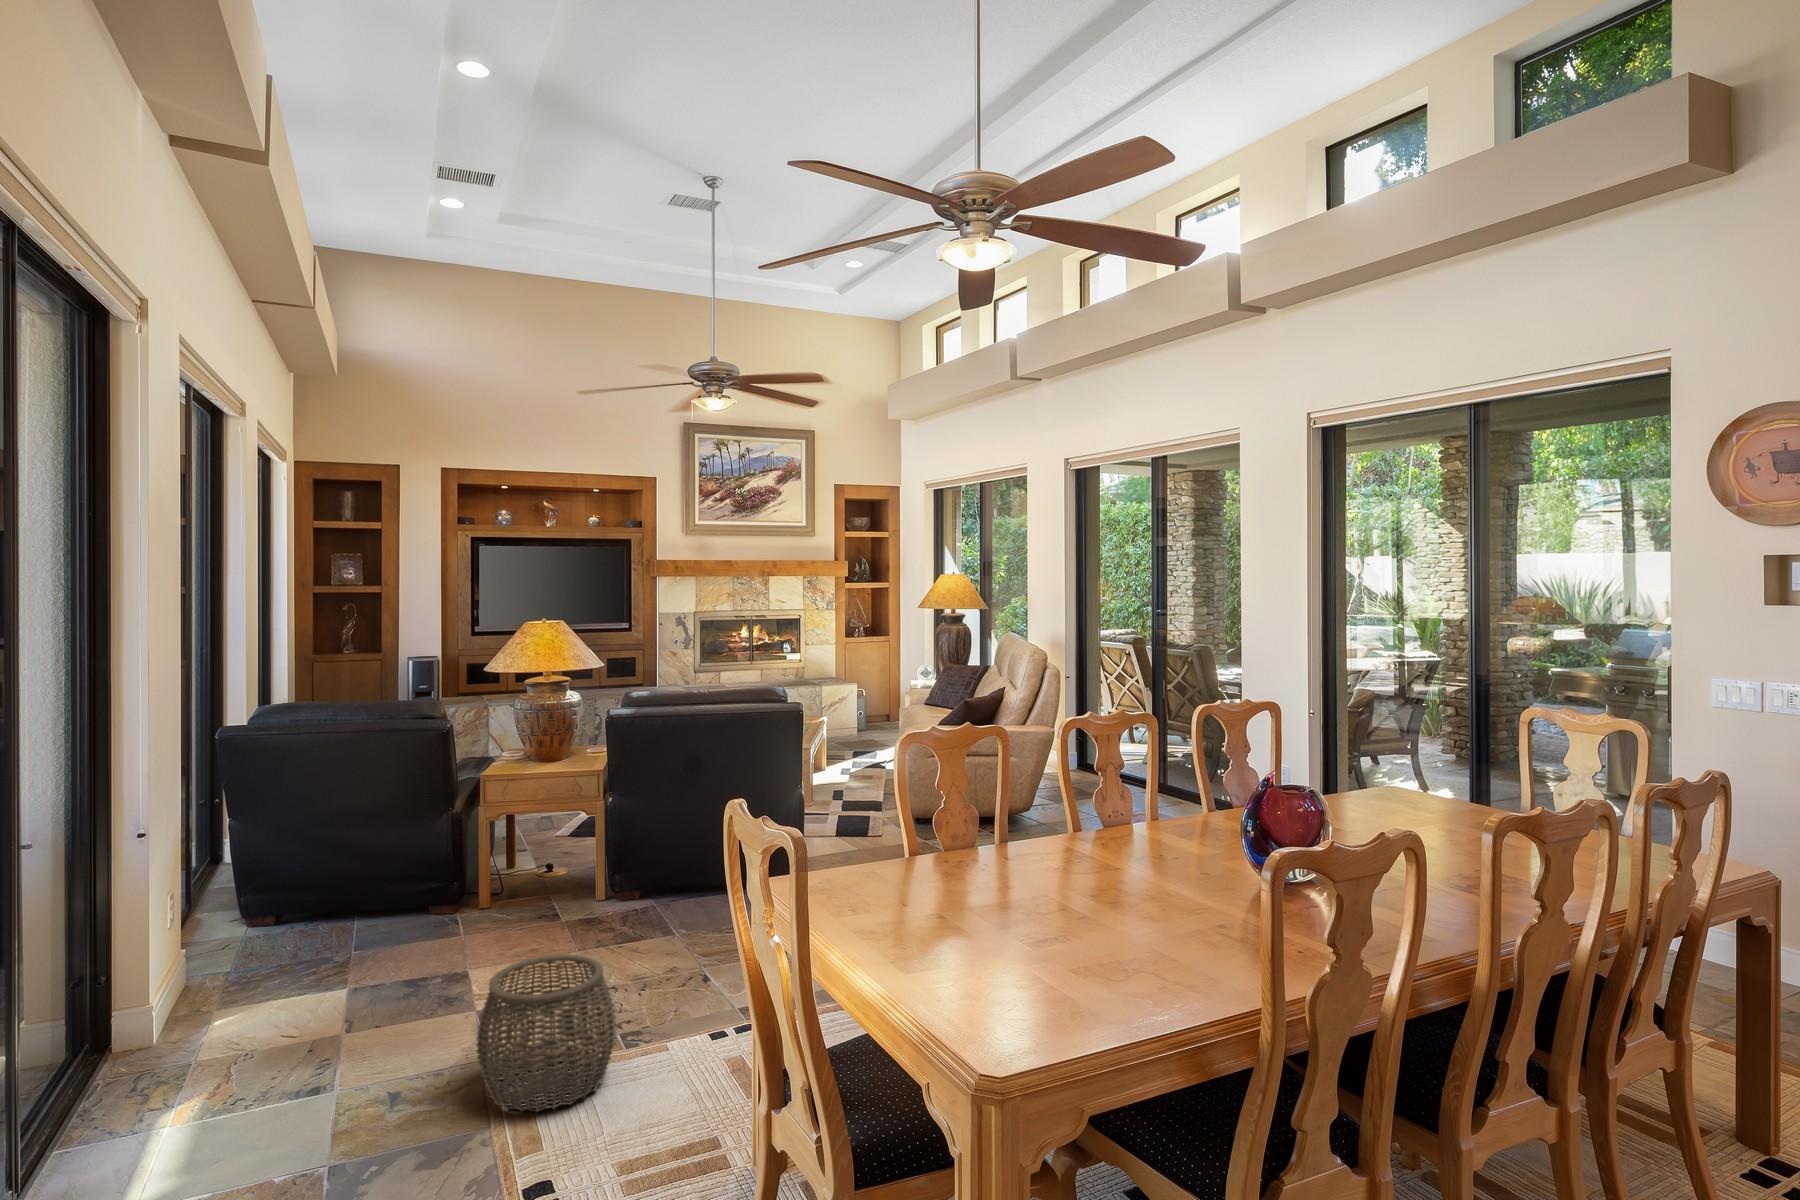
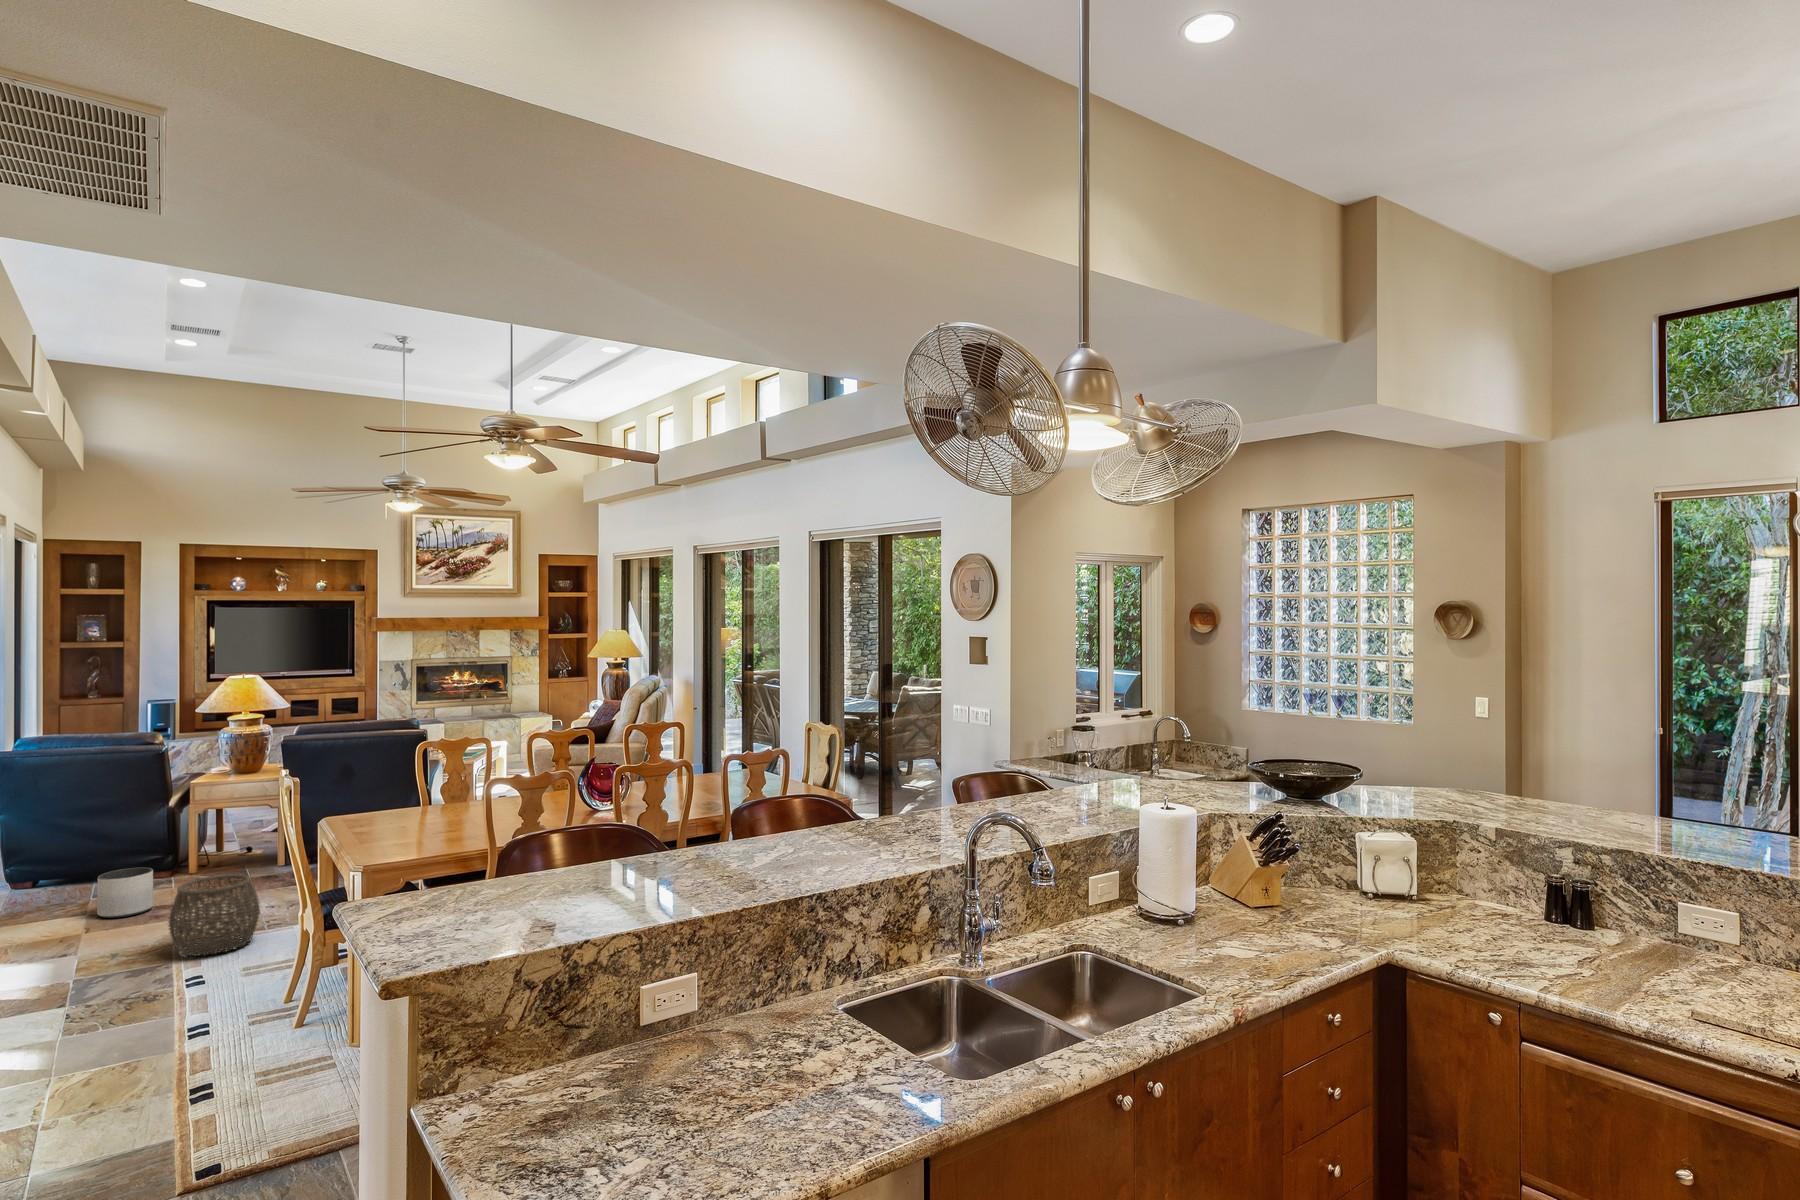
planter: none [364,913,440,996] -> present [97,867,153,918]

